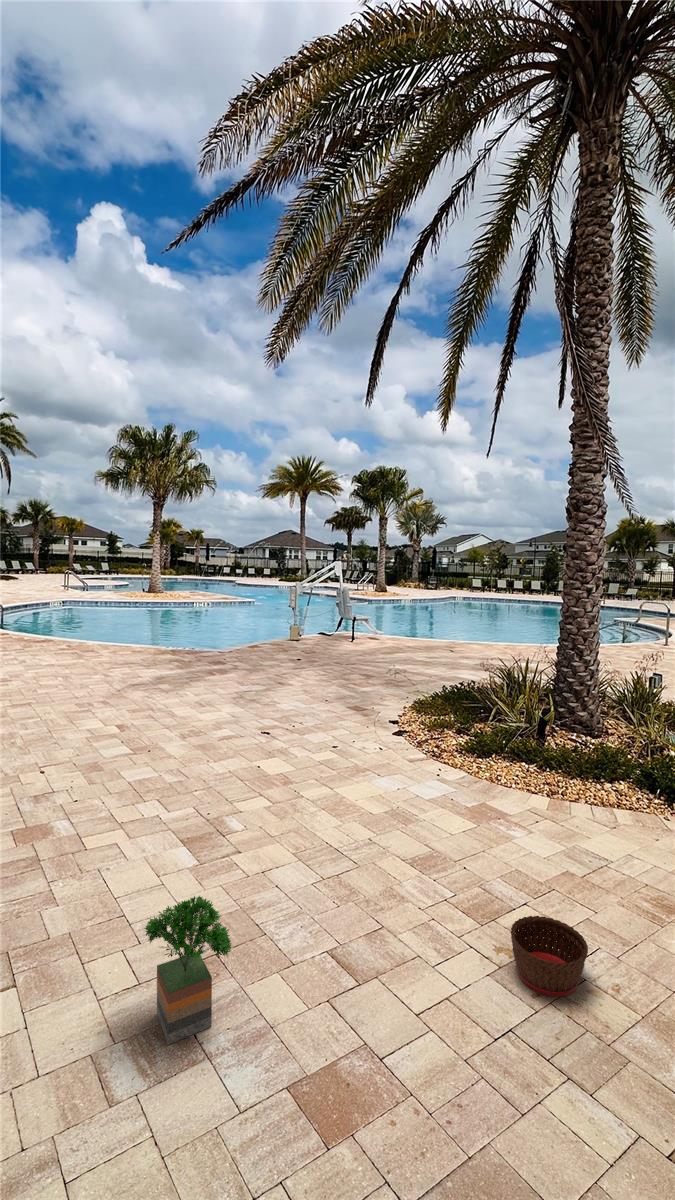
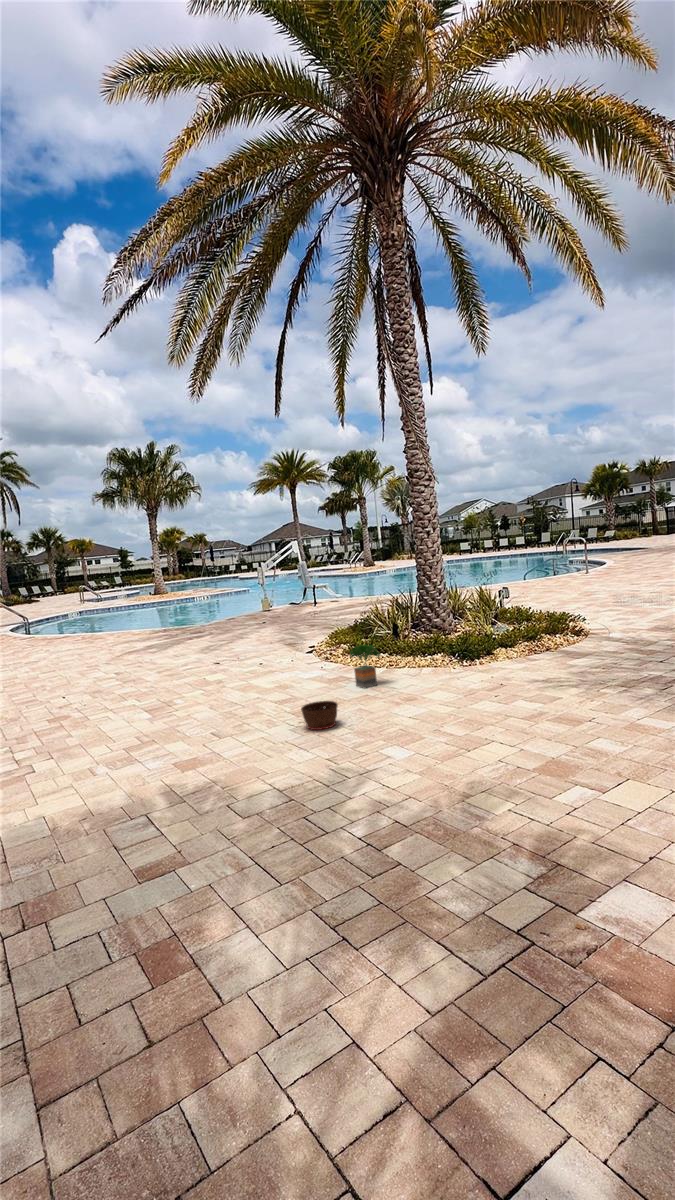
potted tree: present [144,896,231,1045] -> present [350,645,380,688]

